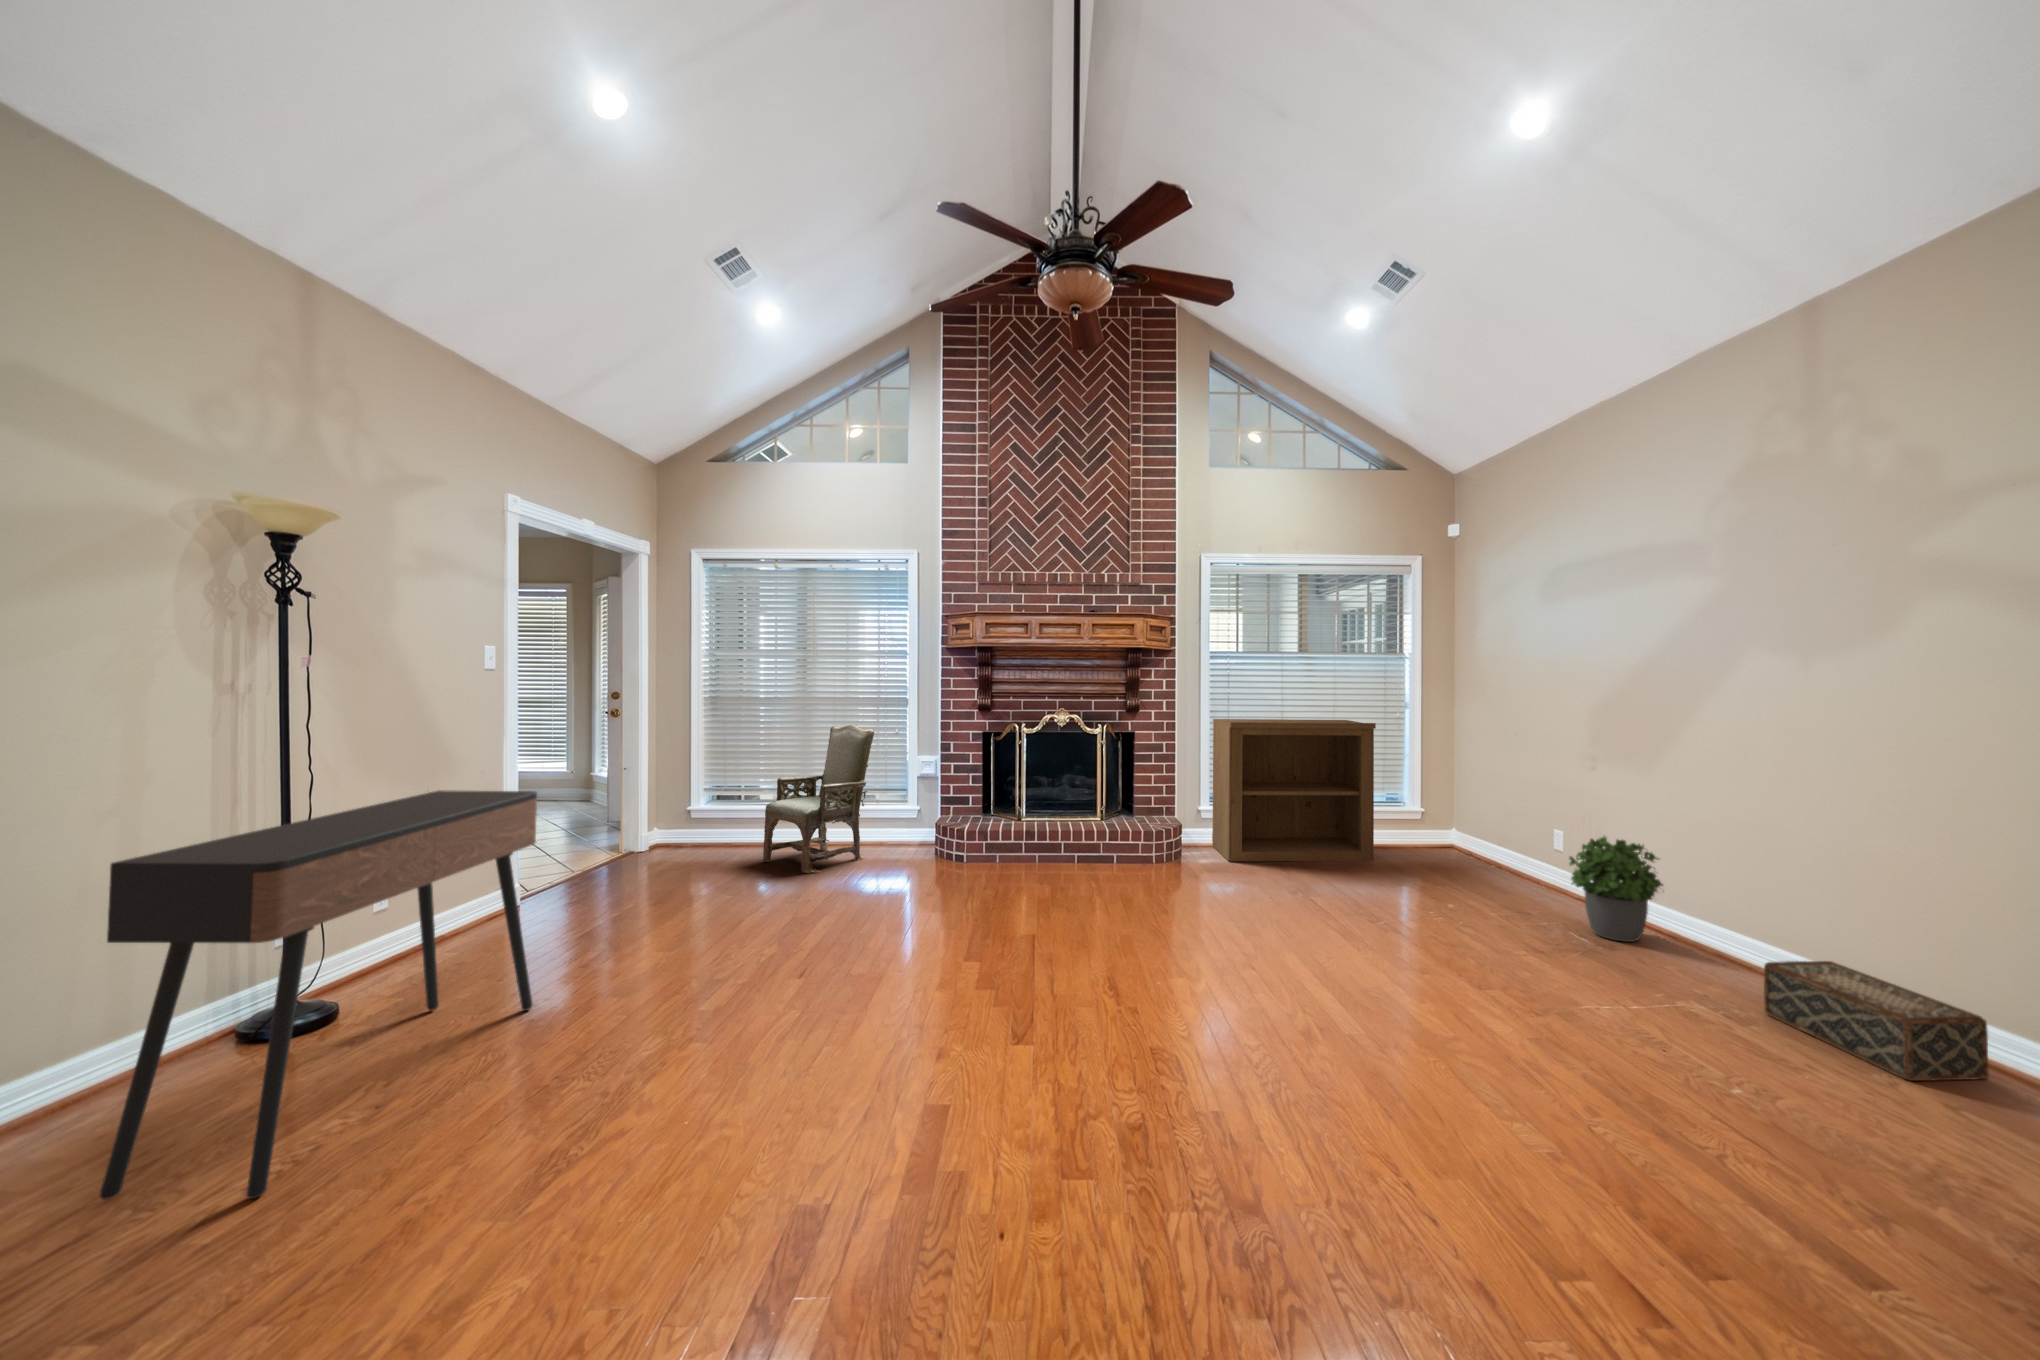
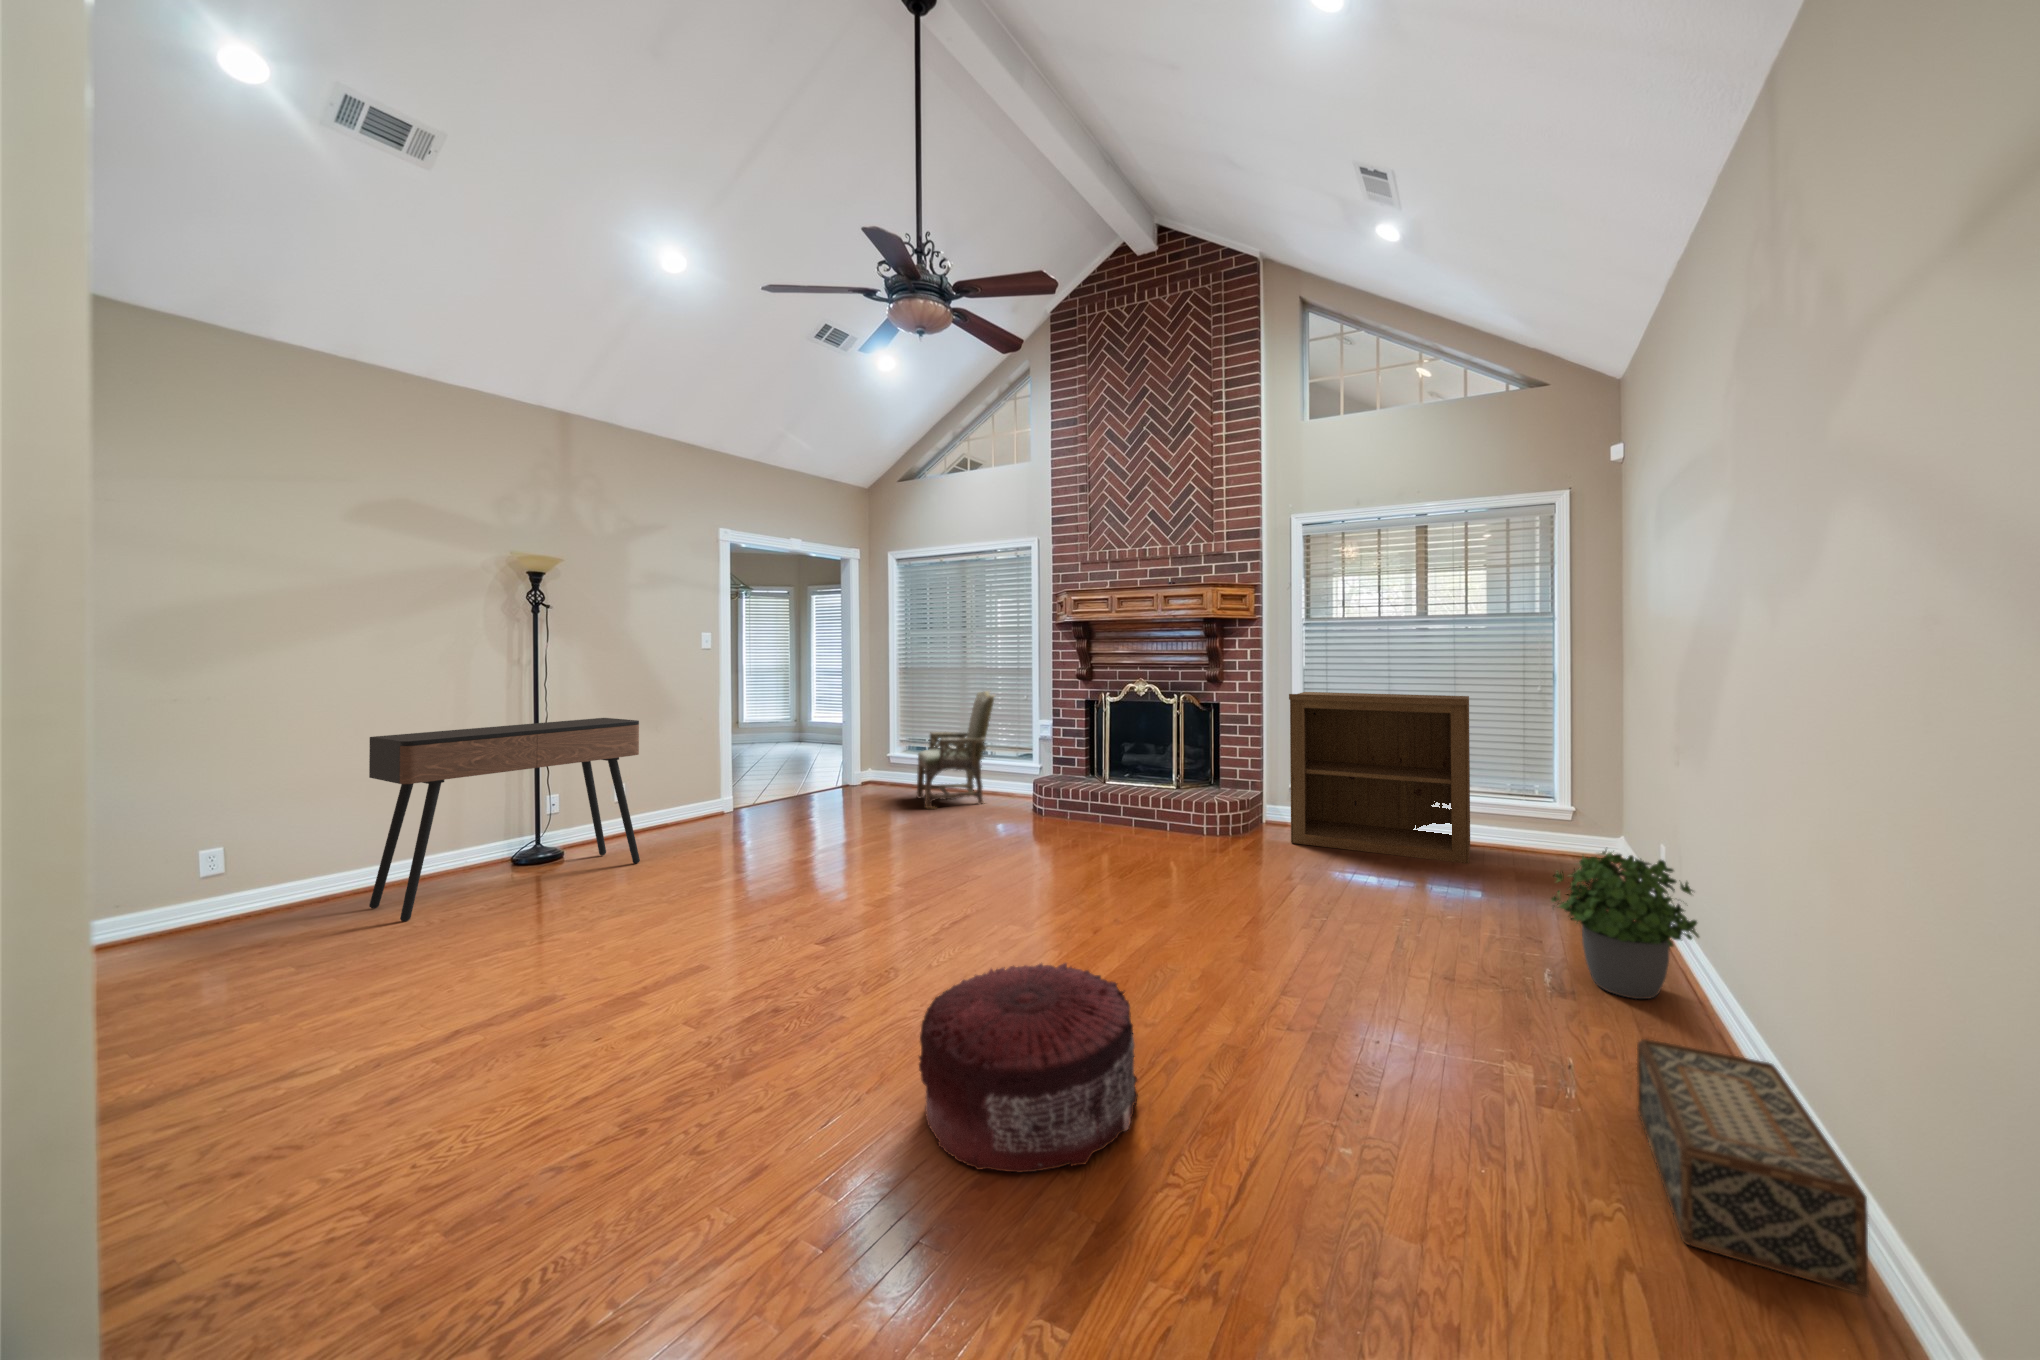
pouf: none [1409,994,1645,1195] -> present [919,963,1138,1172]

